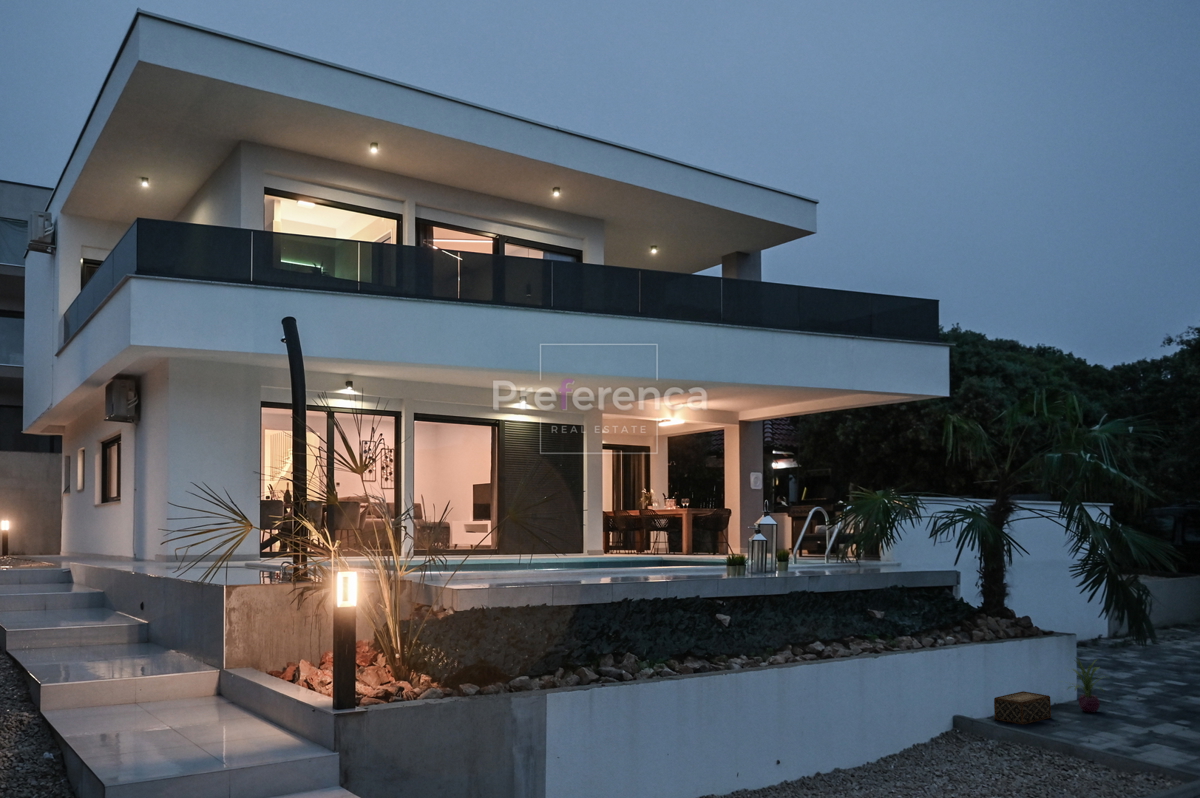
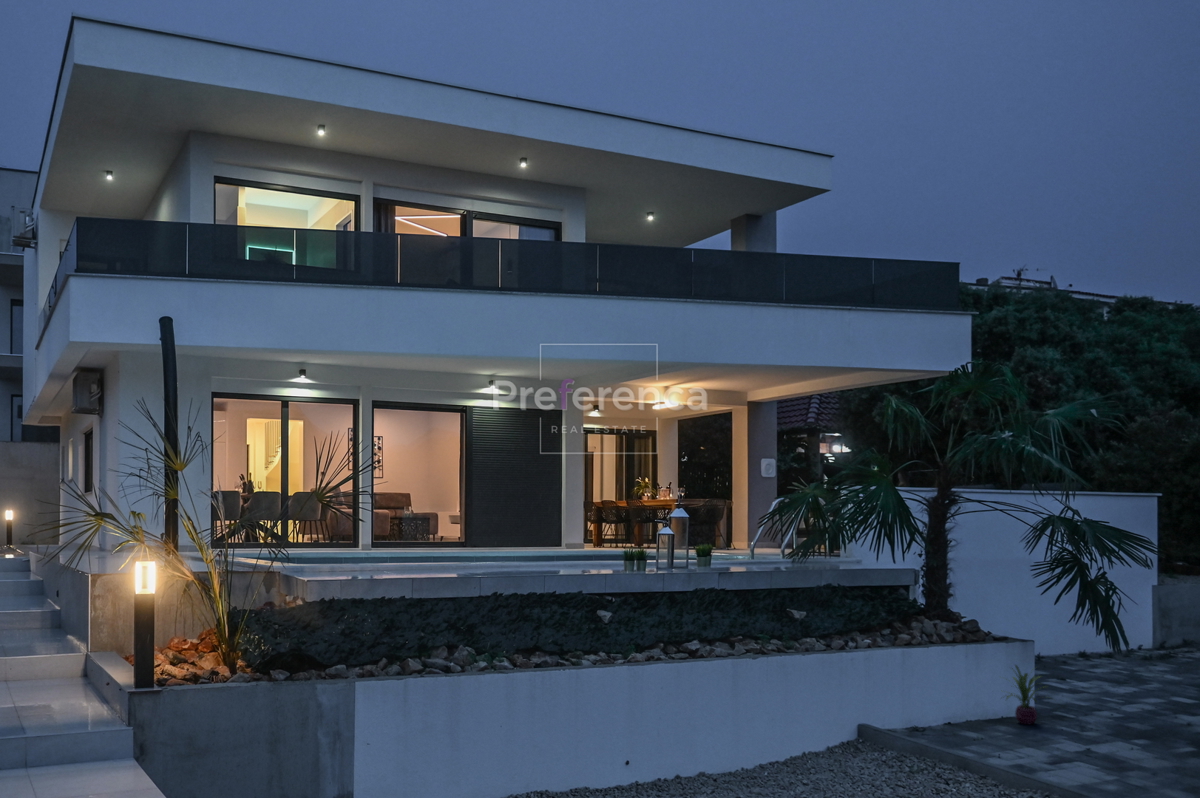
woven basket: present [994,691,1051,724] -> none [911,700,975,734]

